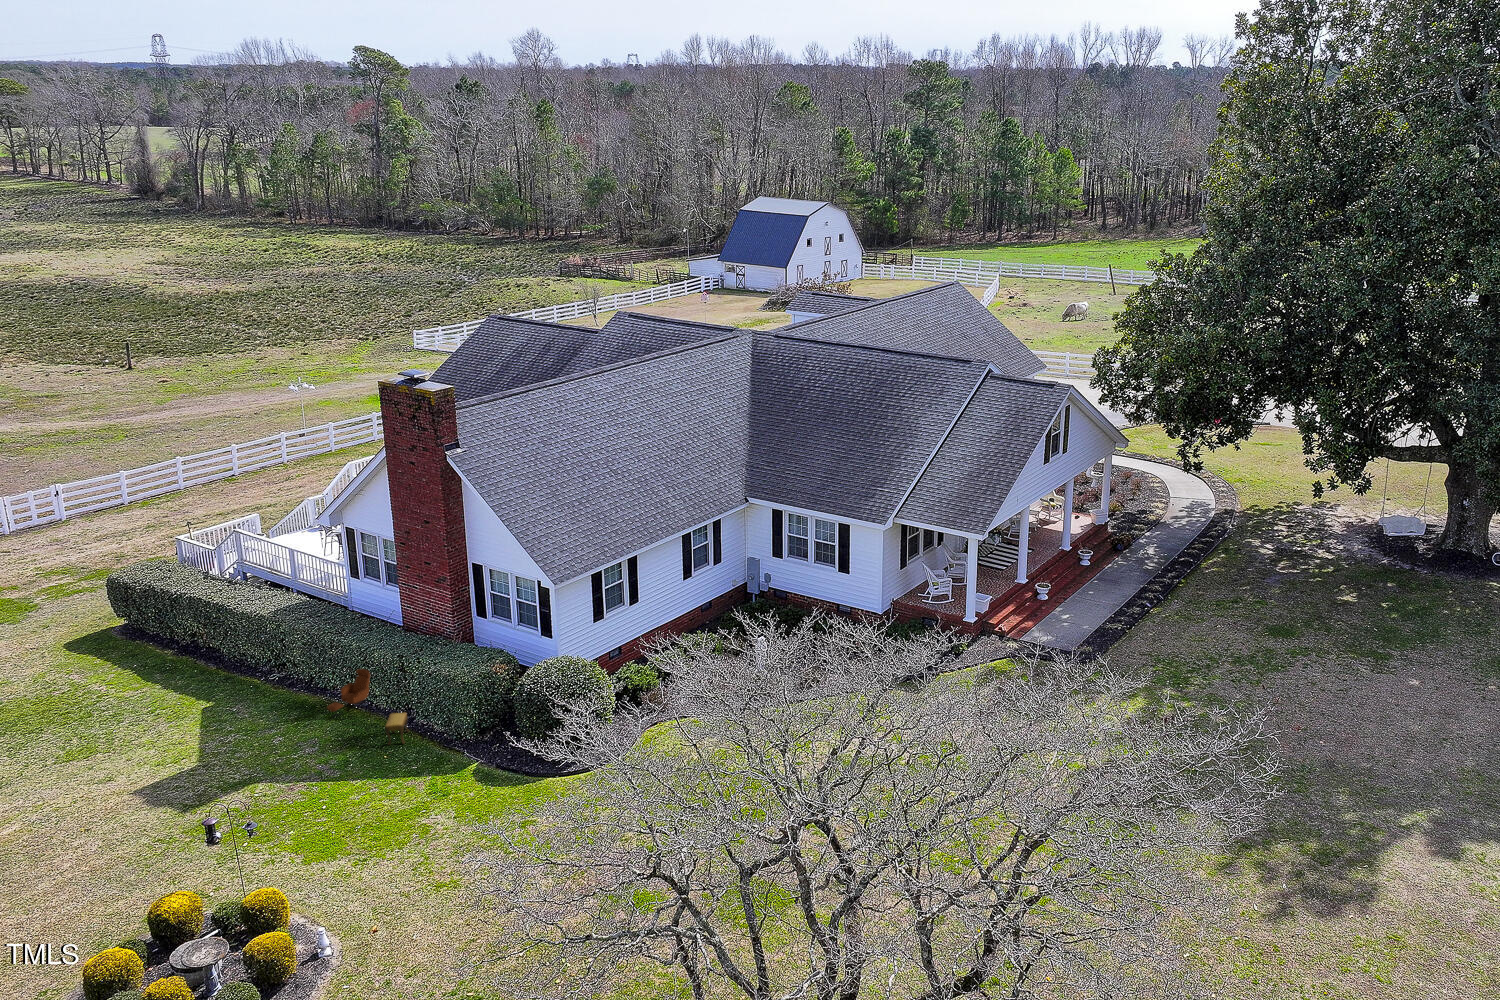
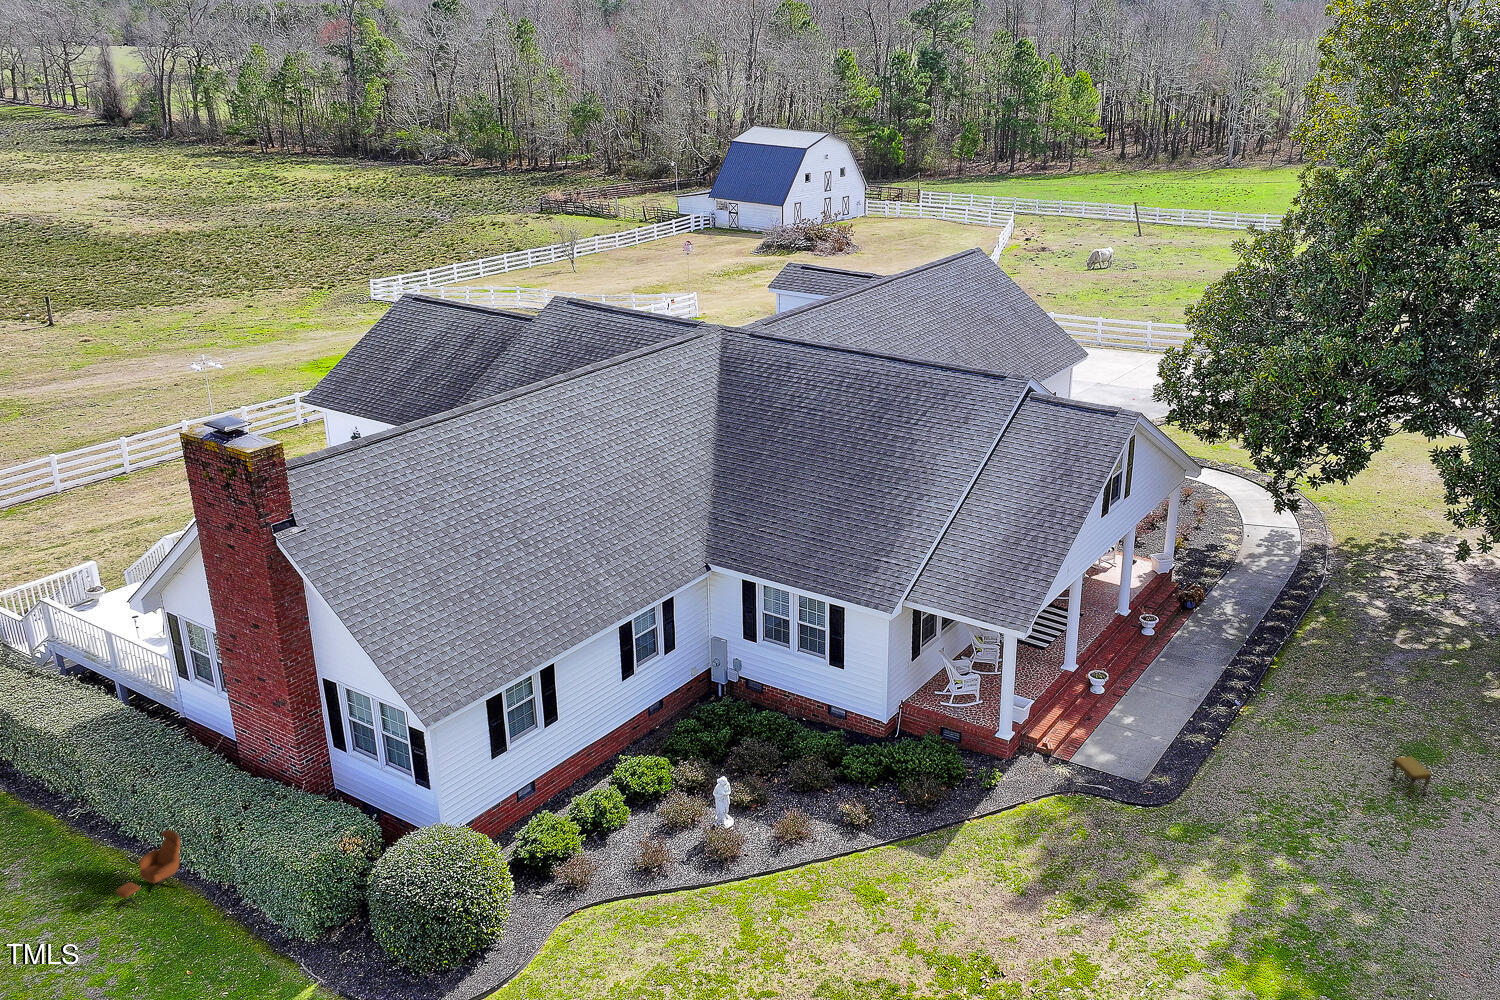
footstool: present [385,713,409,745] -> present [1390,756,1432,797]

